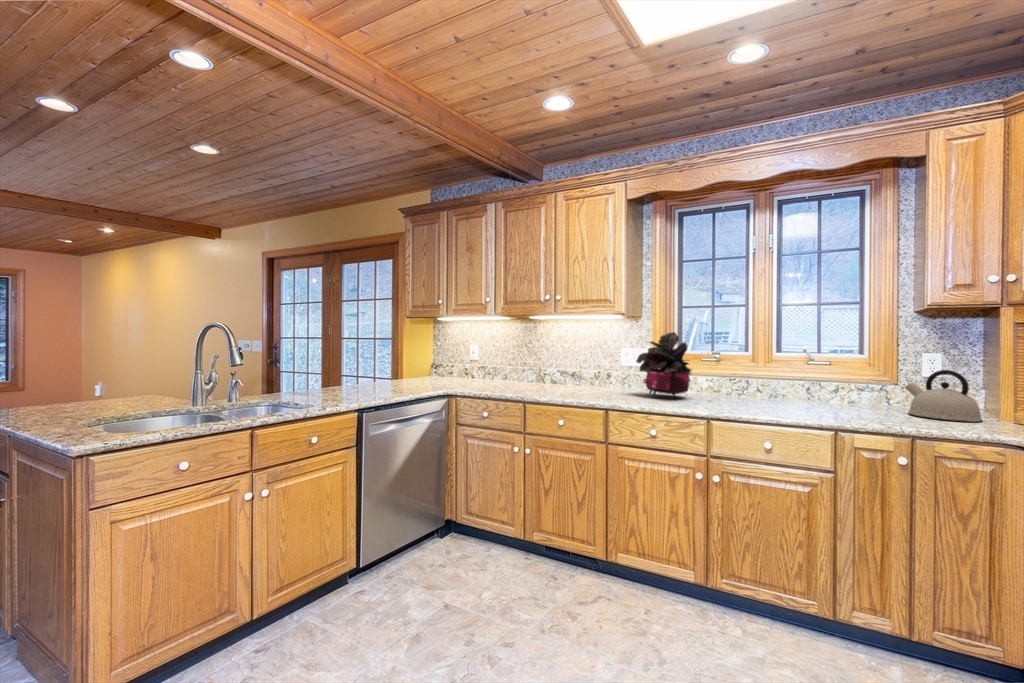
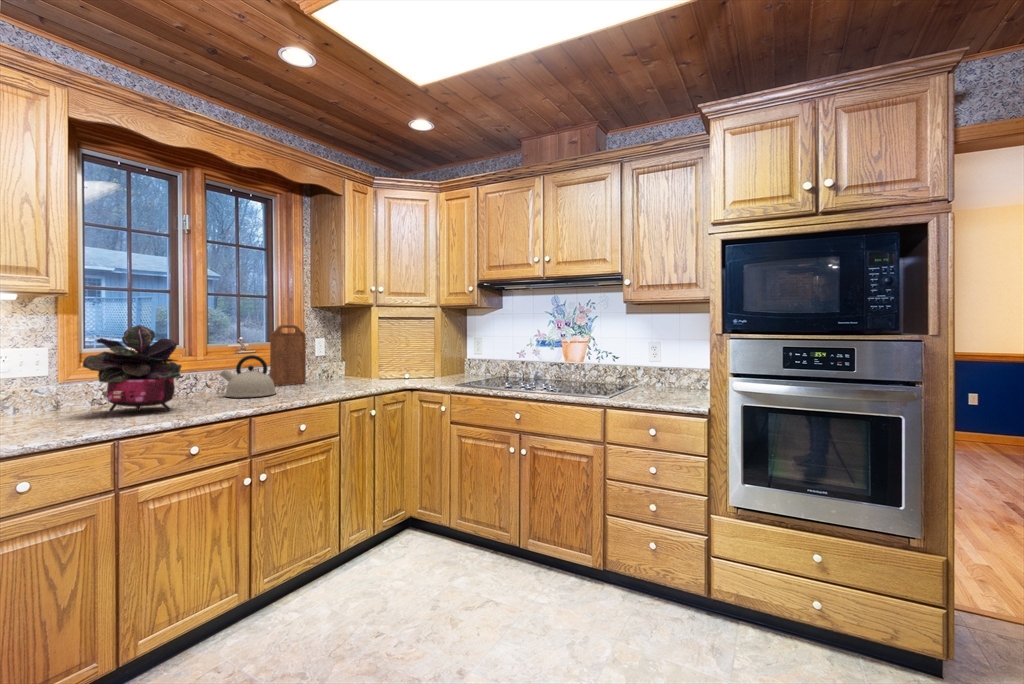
cutting board: none [835,334,890,408] -> present [270,325,306,386]
kettle: present [905,370,982,422] -> present [220,355,276,397]

